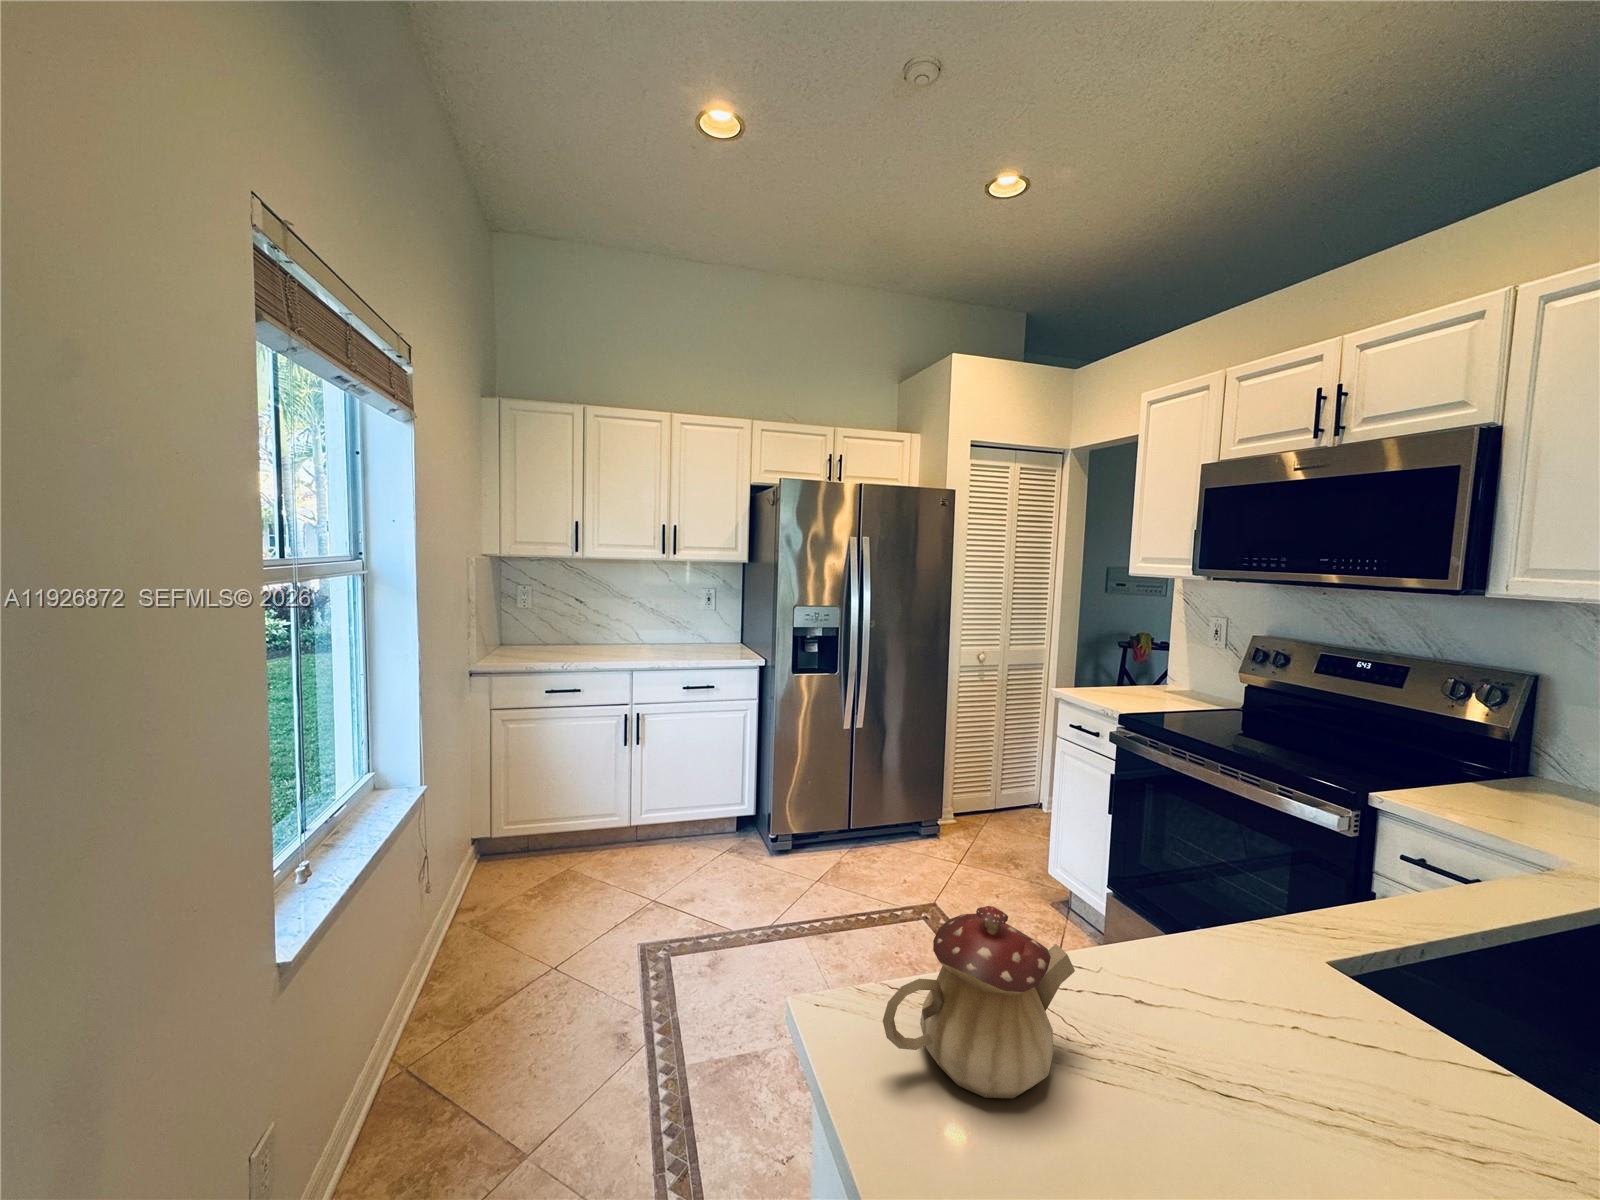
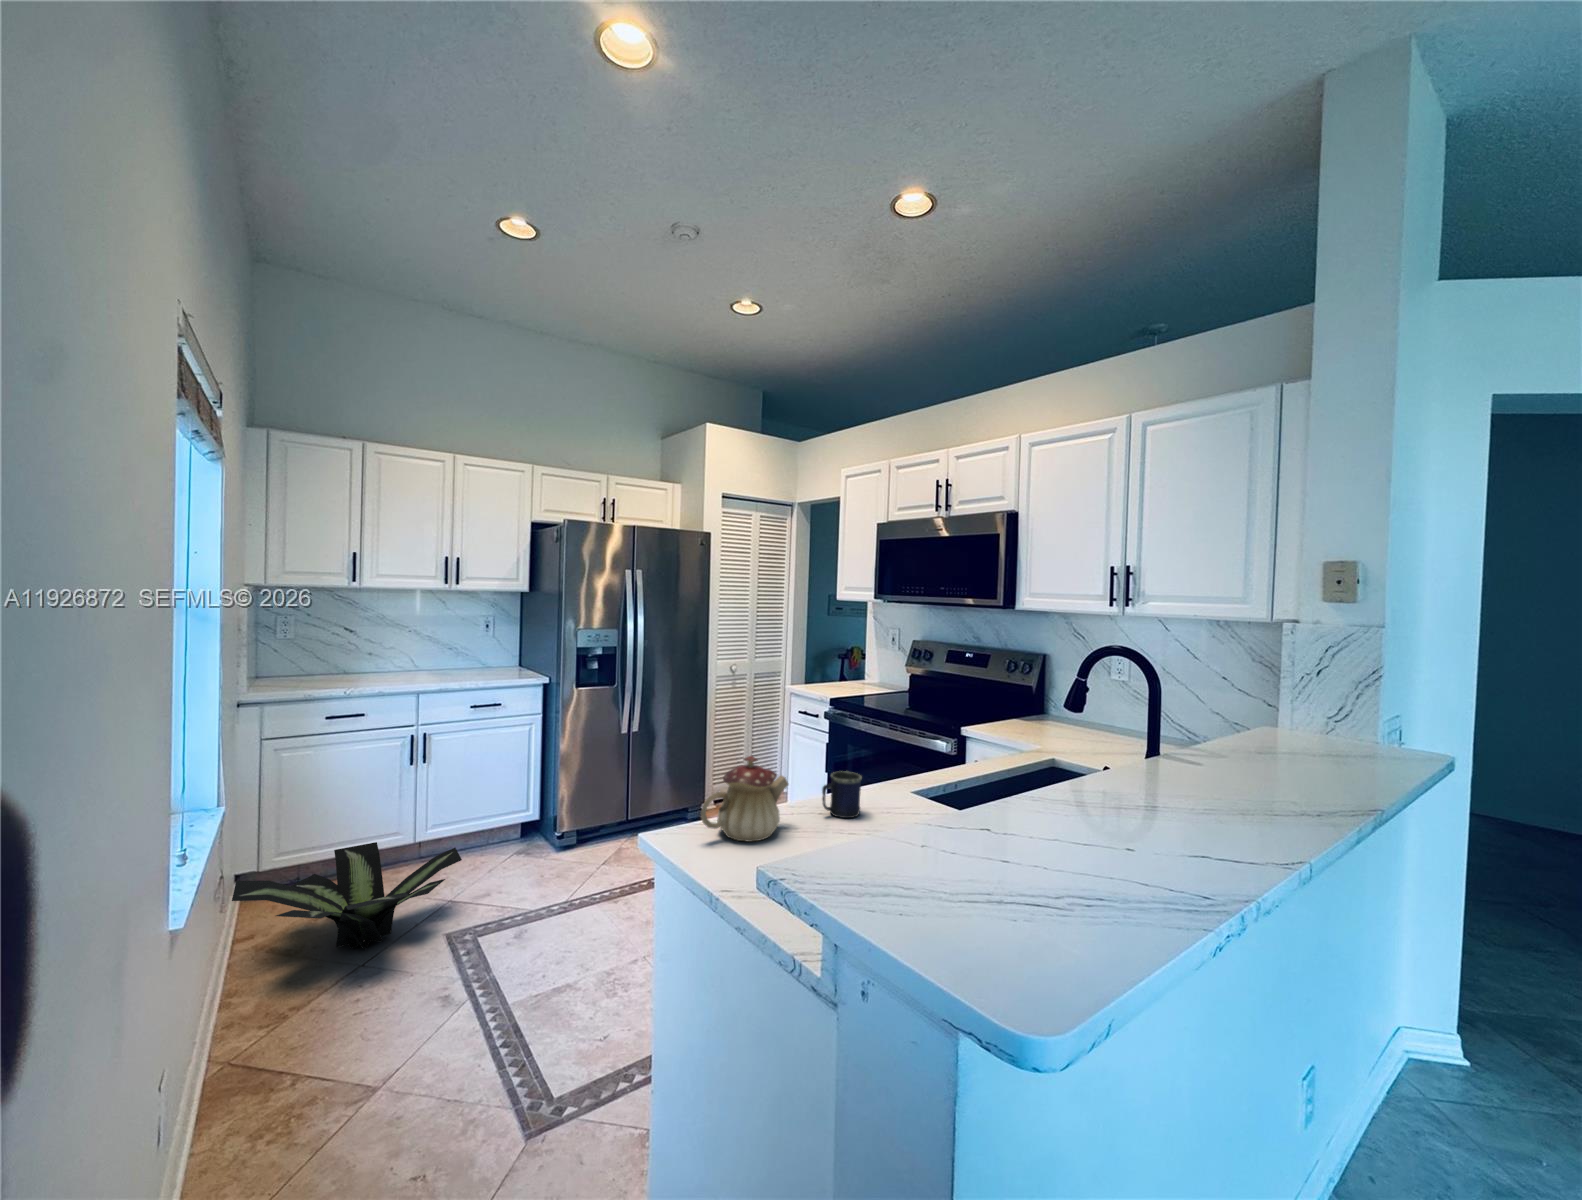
potted plant: none [442,826,660,948] -> present [232,842,462,950]
mug: none [1147,938,1244,1057] -> present [822,771,862,818]

